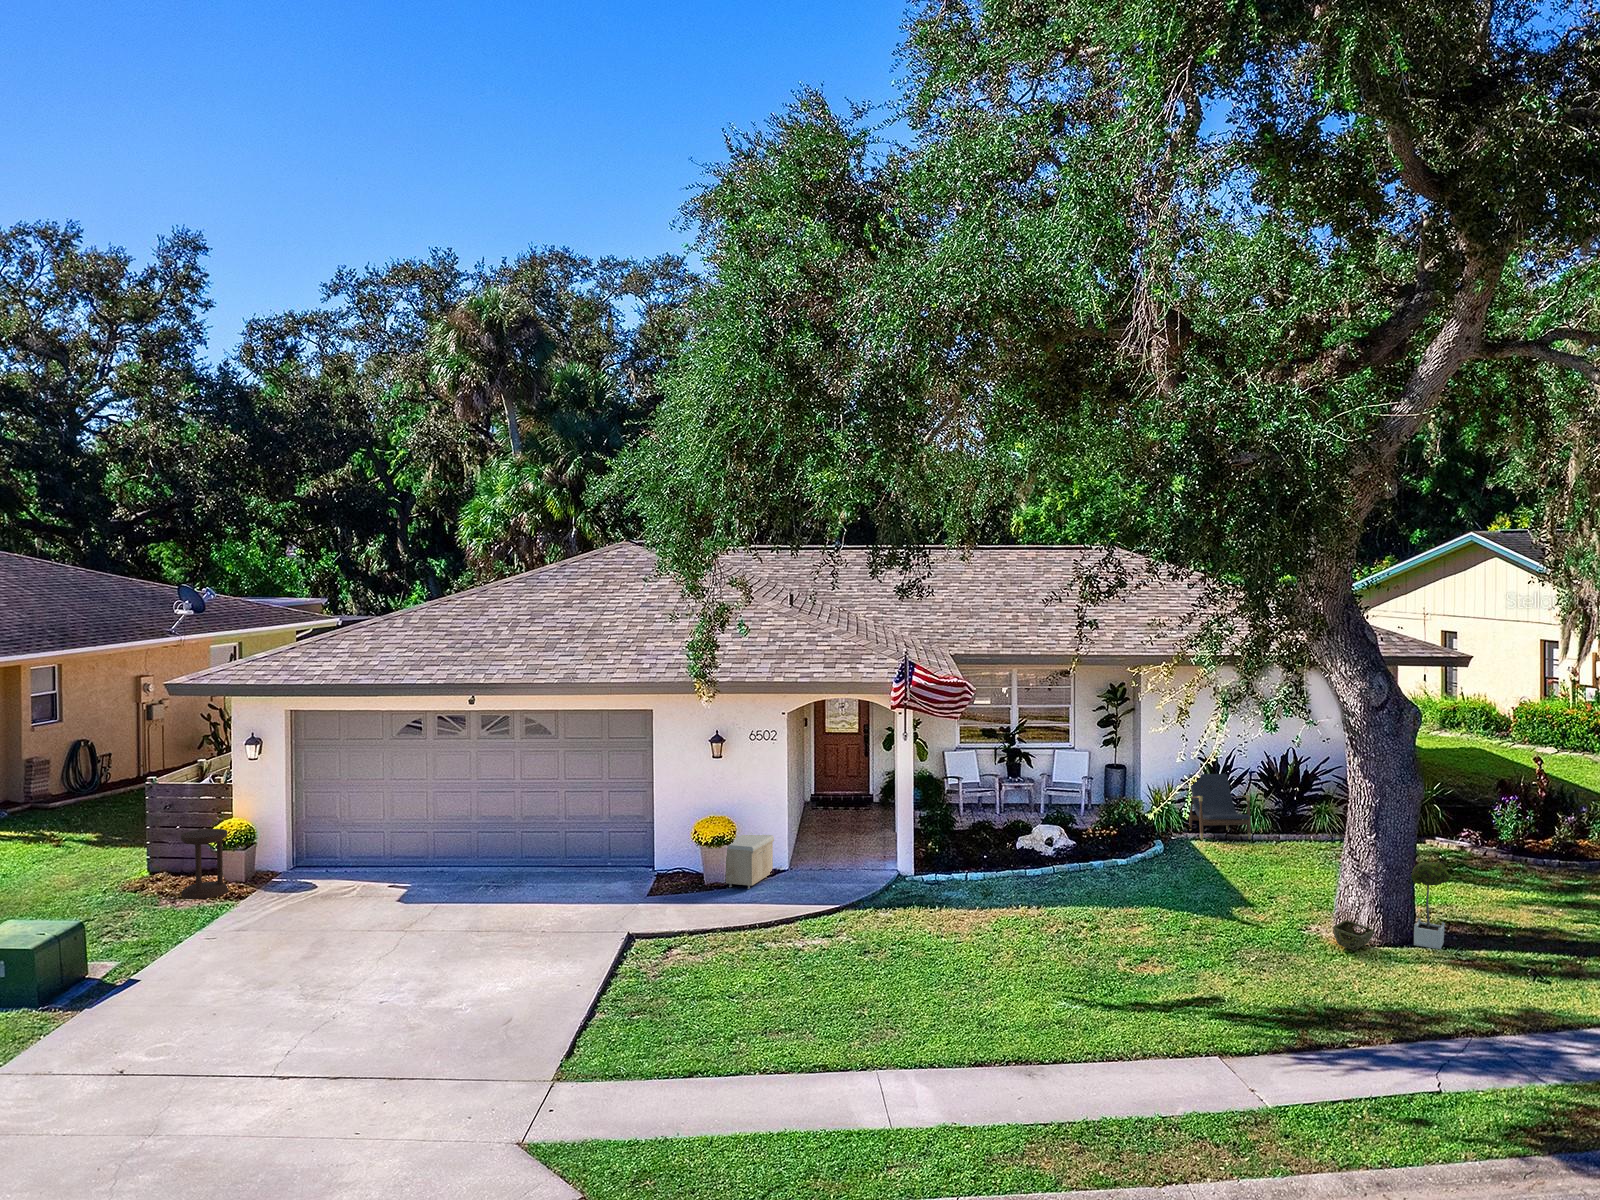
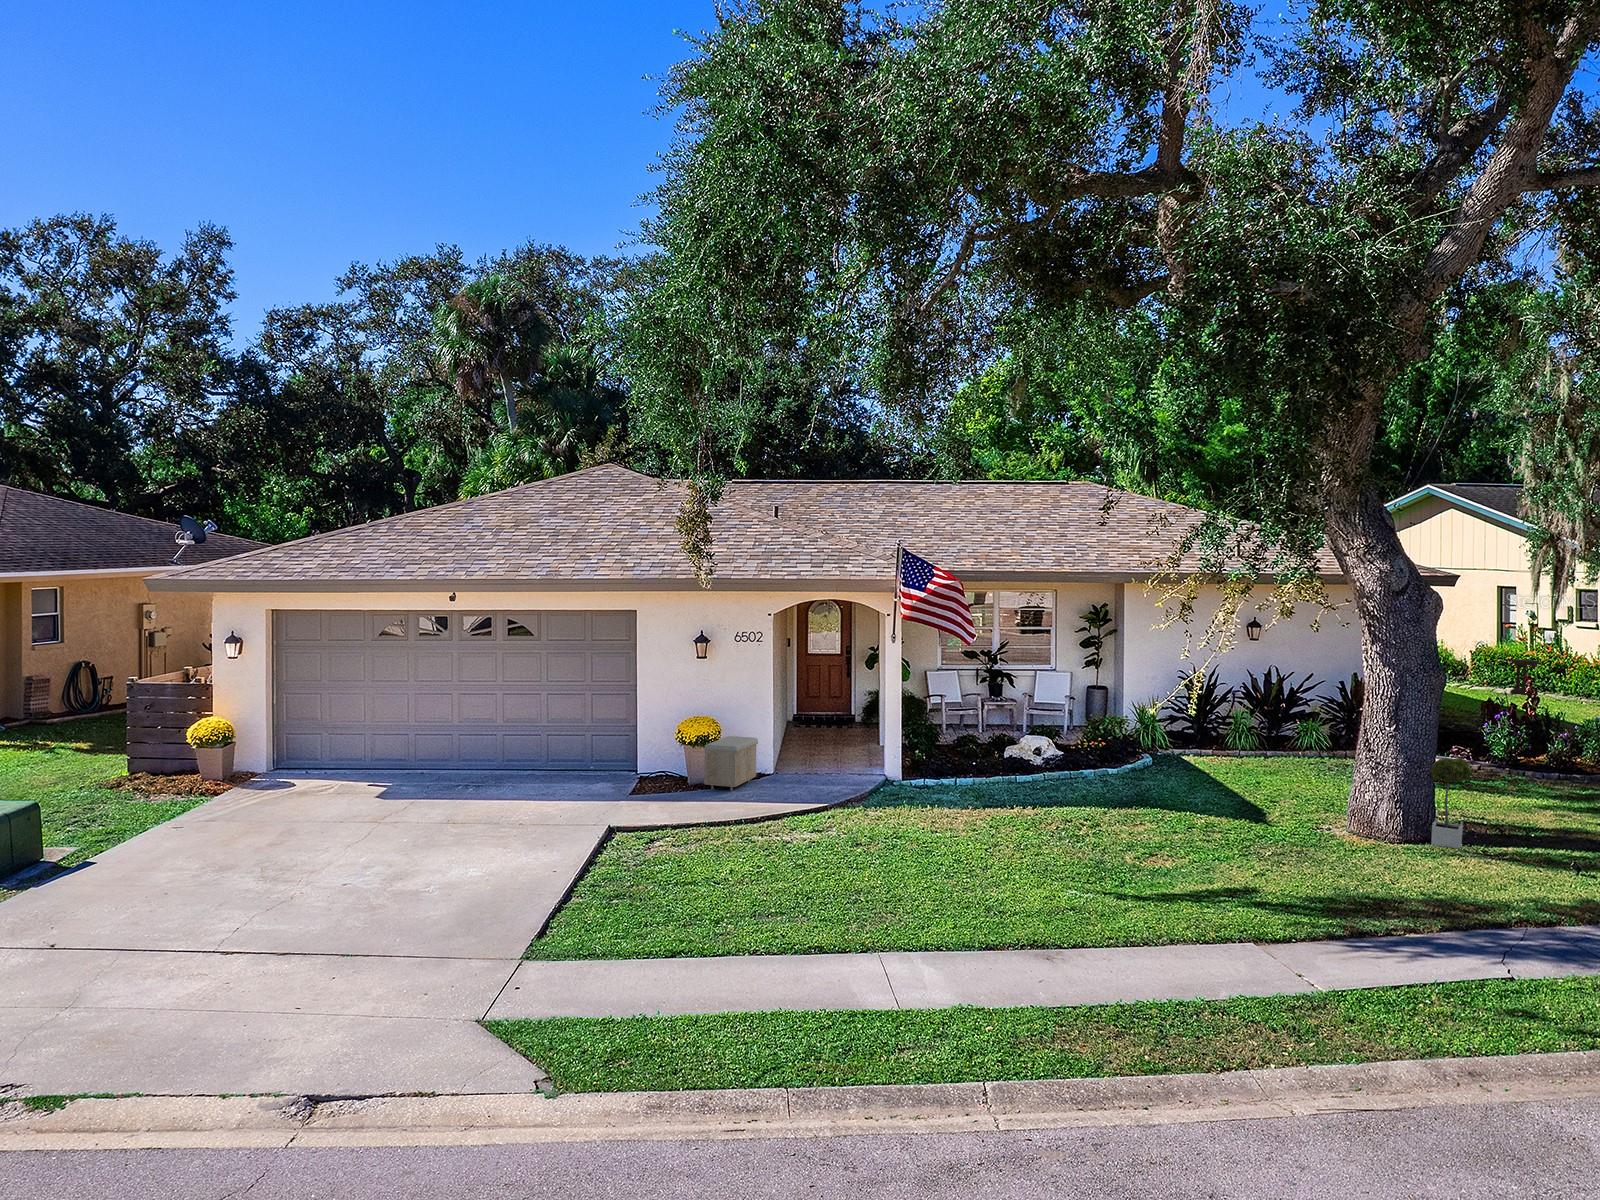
lounge chair: present [1189,774,1251,840] -> none [1176,691,1239,756]
side table: present [181,829,228,899] -> present [1510,659,1539,695]
woven basket: present [1333,920,1374,951] -> none [1349,819,1391,849]

